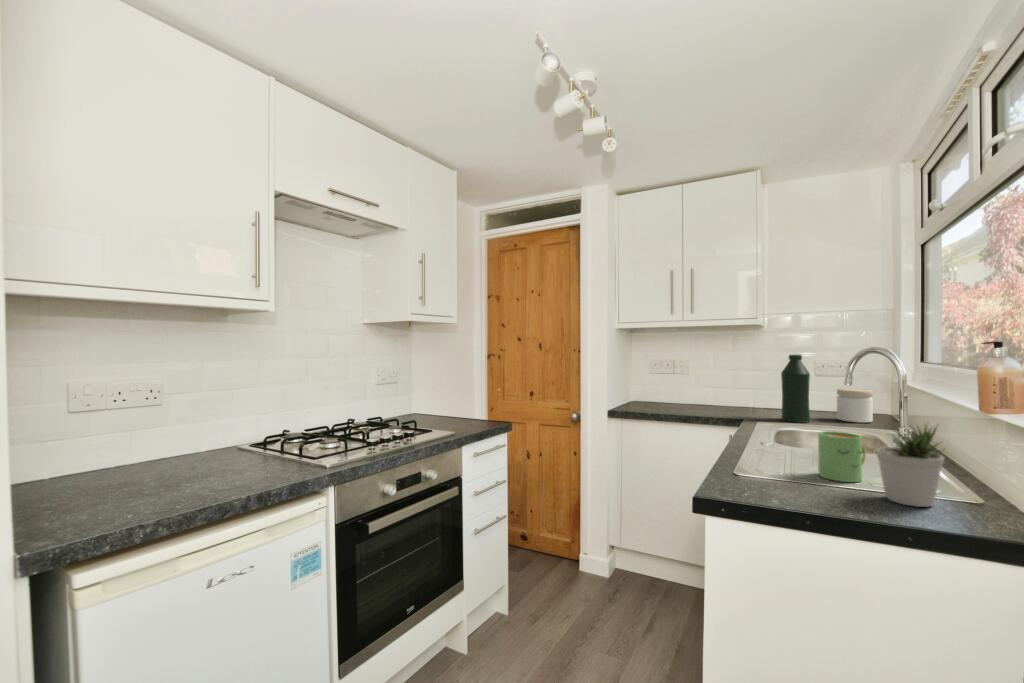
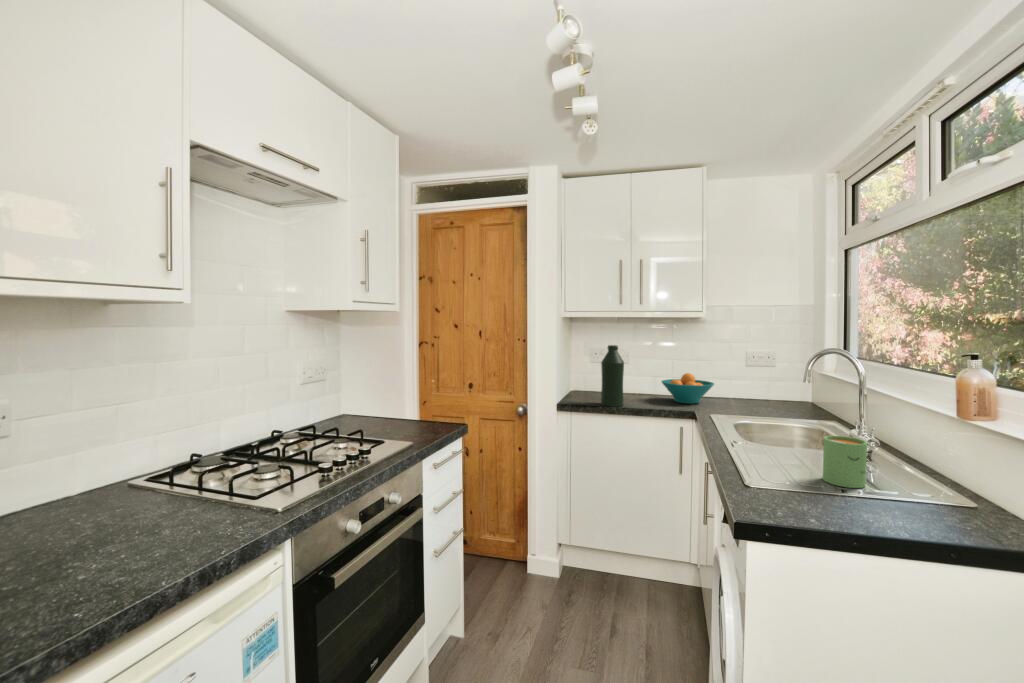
bottle: present [781,355,810,423] -> present [601,345,624,407]
fruit bowl: none [718,382,774,413] -> present [662,373,714,404]
jar: present [837,388,873,423] -> none [772,379,804,411]
potted plant: present [876,425,944,507] -> none [898,430,972,516]

